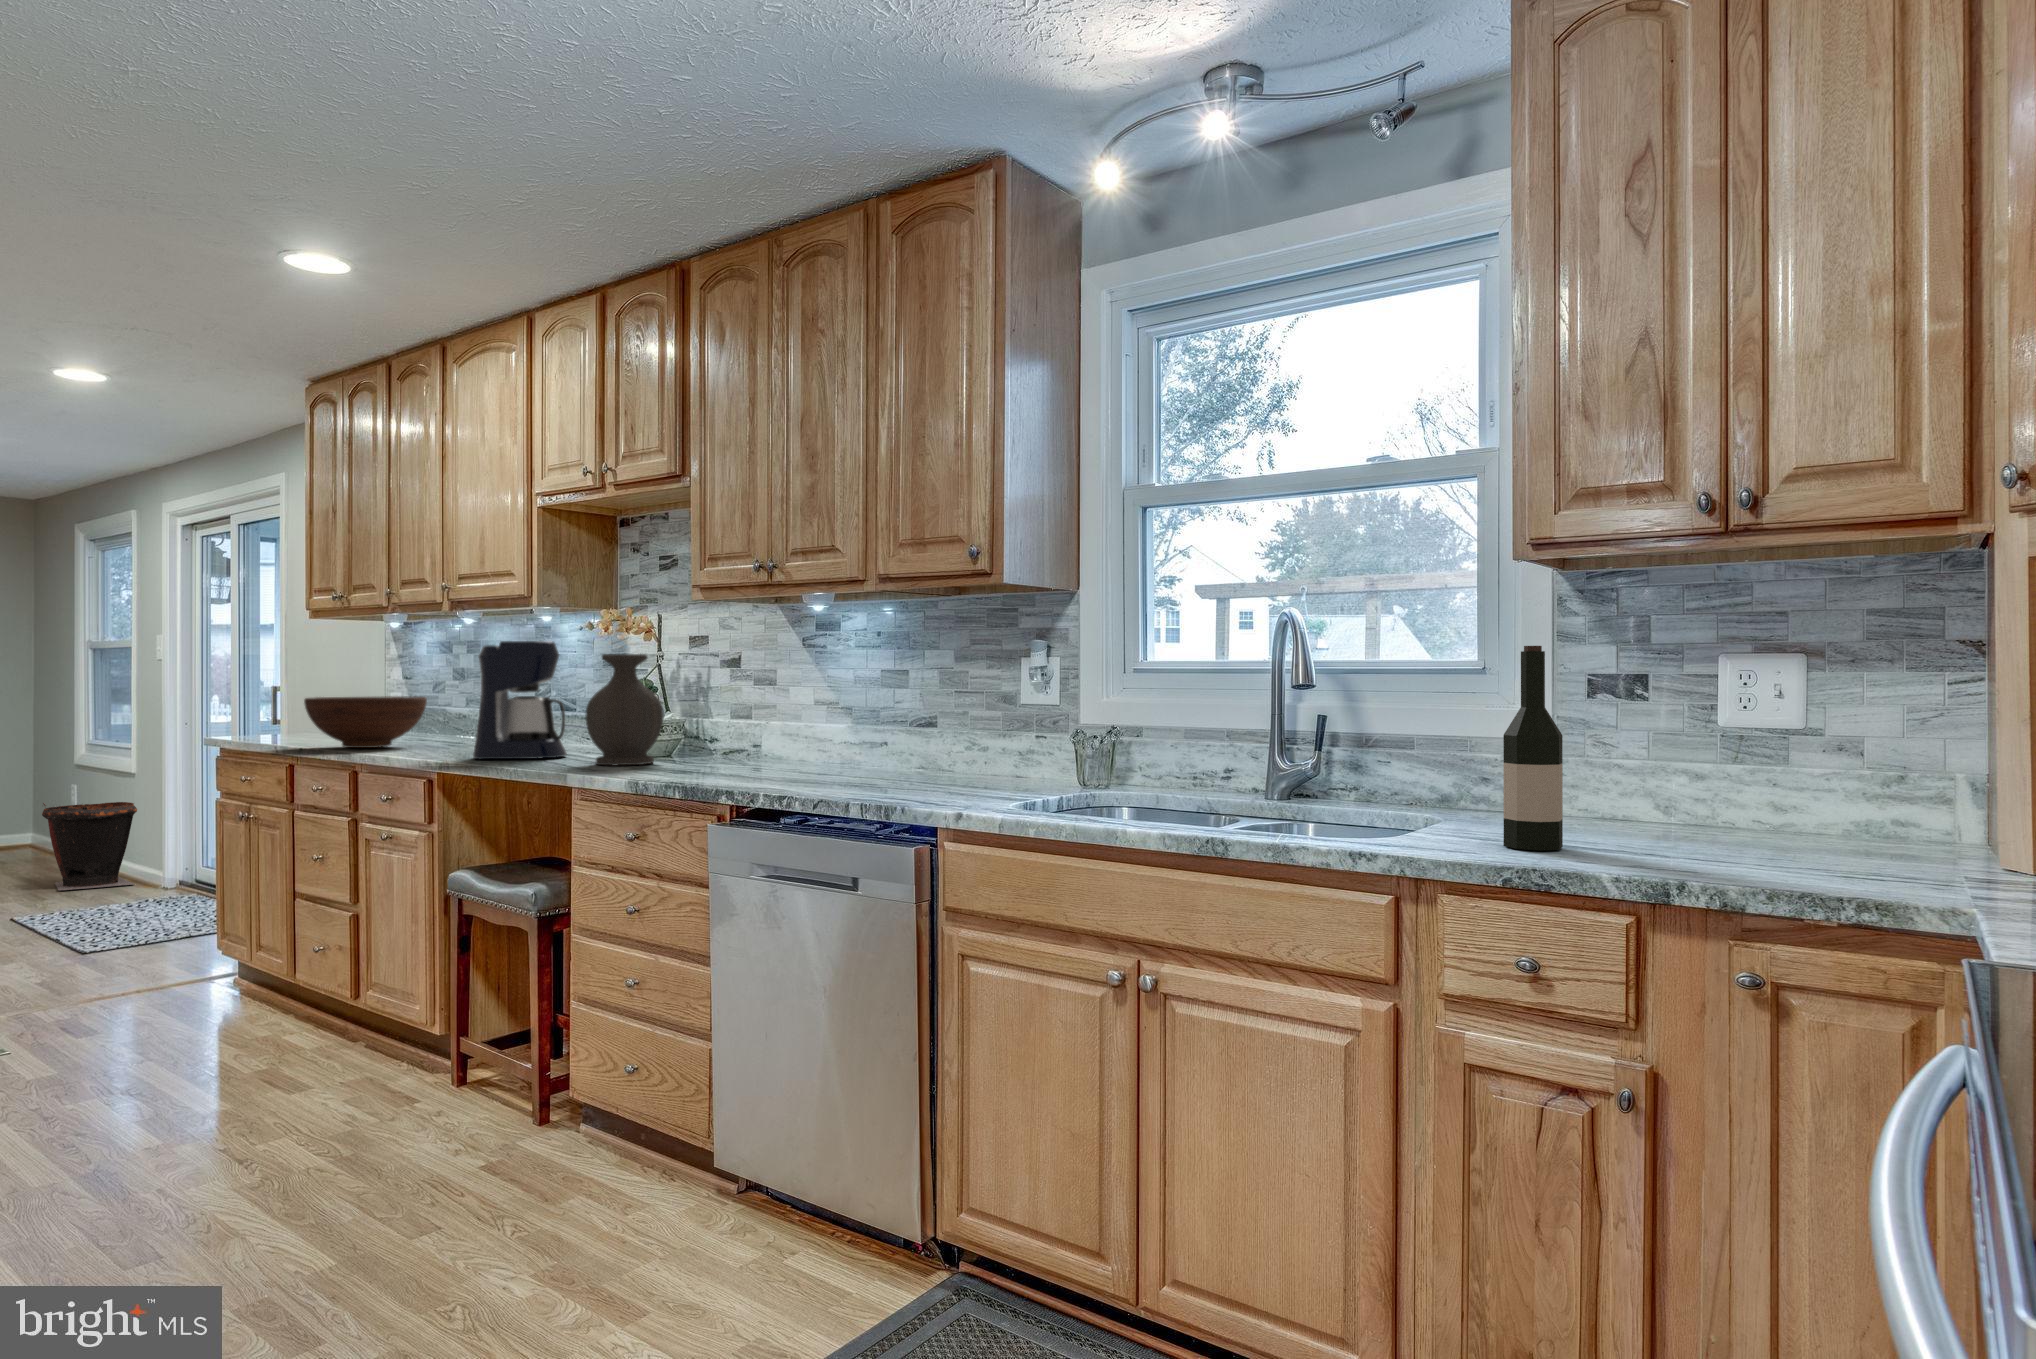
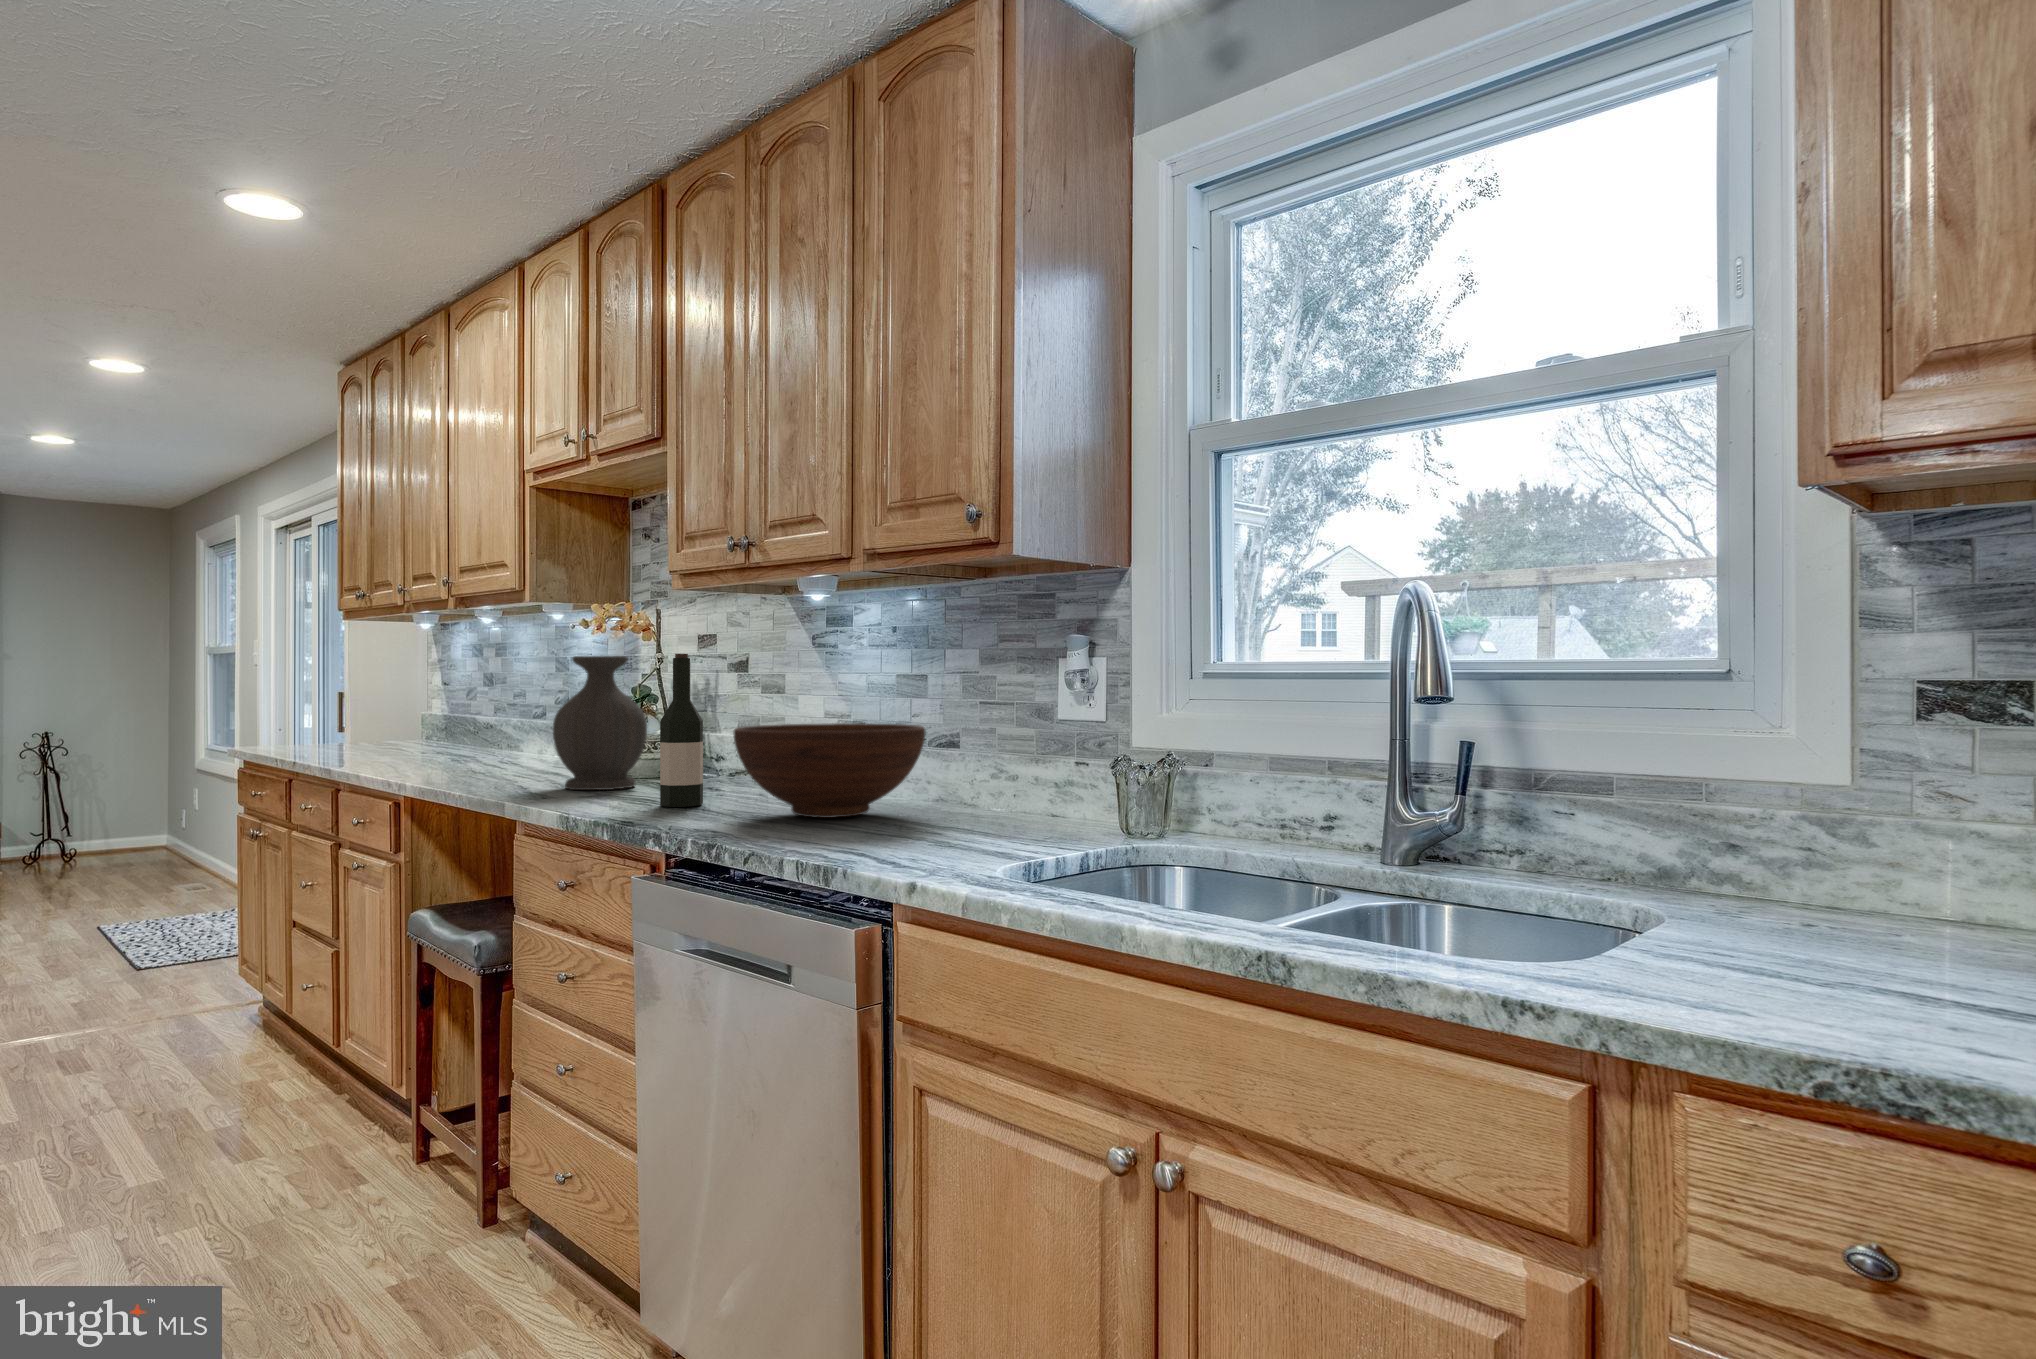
coffee maker: present [473,641,567,759] -> none [442,641,555,779]
wine bottle: present [1503,646,1563,851] -> present [660,654,703,807]
fruit bowl: present [304,696,427,748] -> present [733,723,926,818]
waste bin: present [42,802,137,890] -> none [148,807,239,896]

